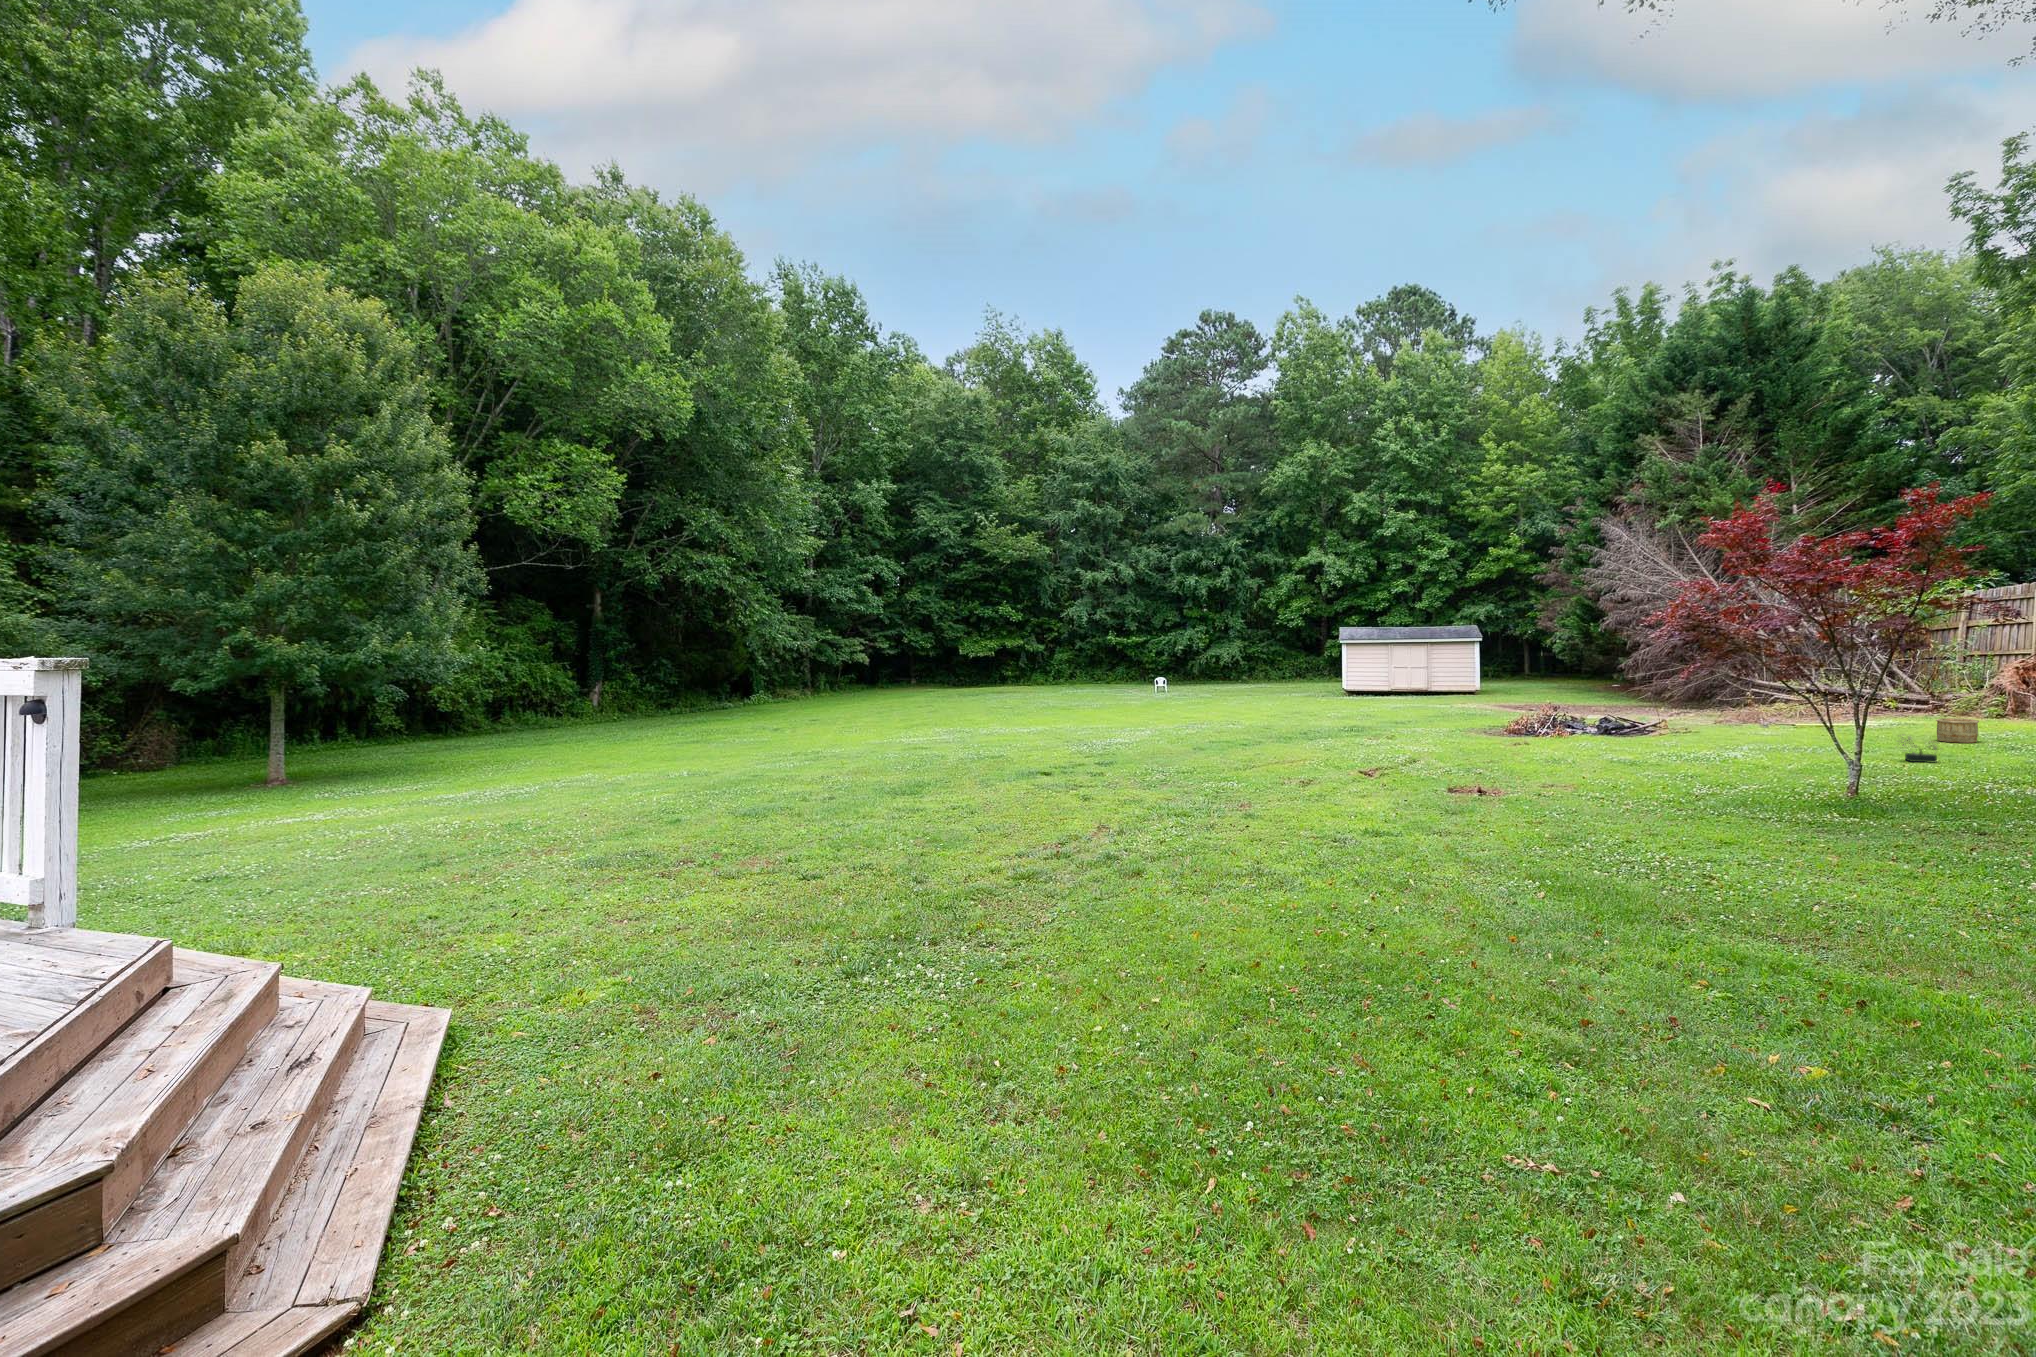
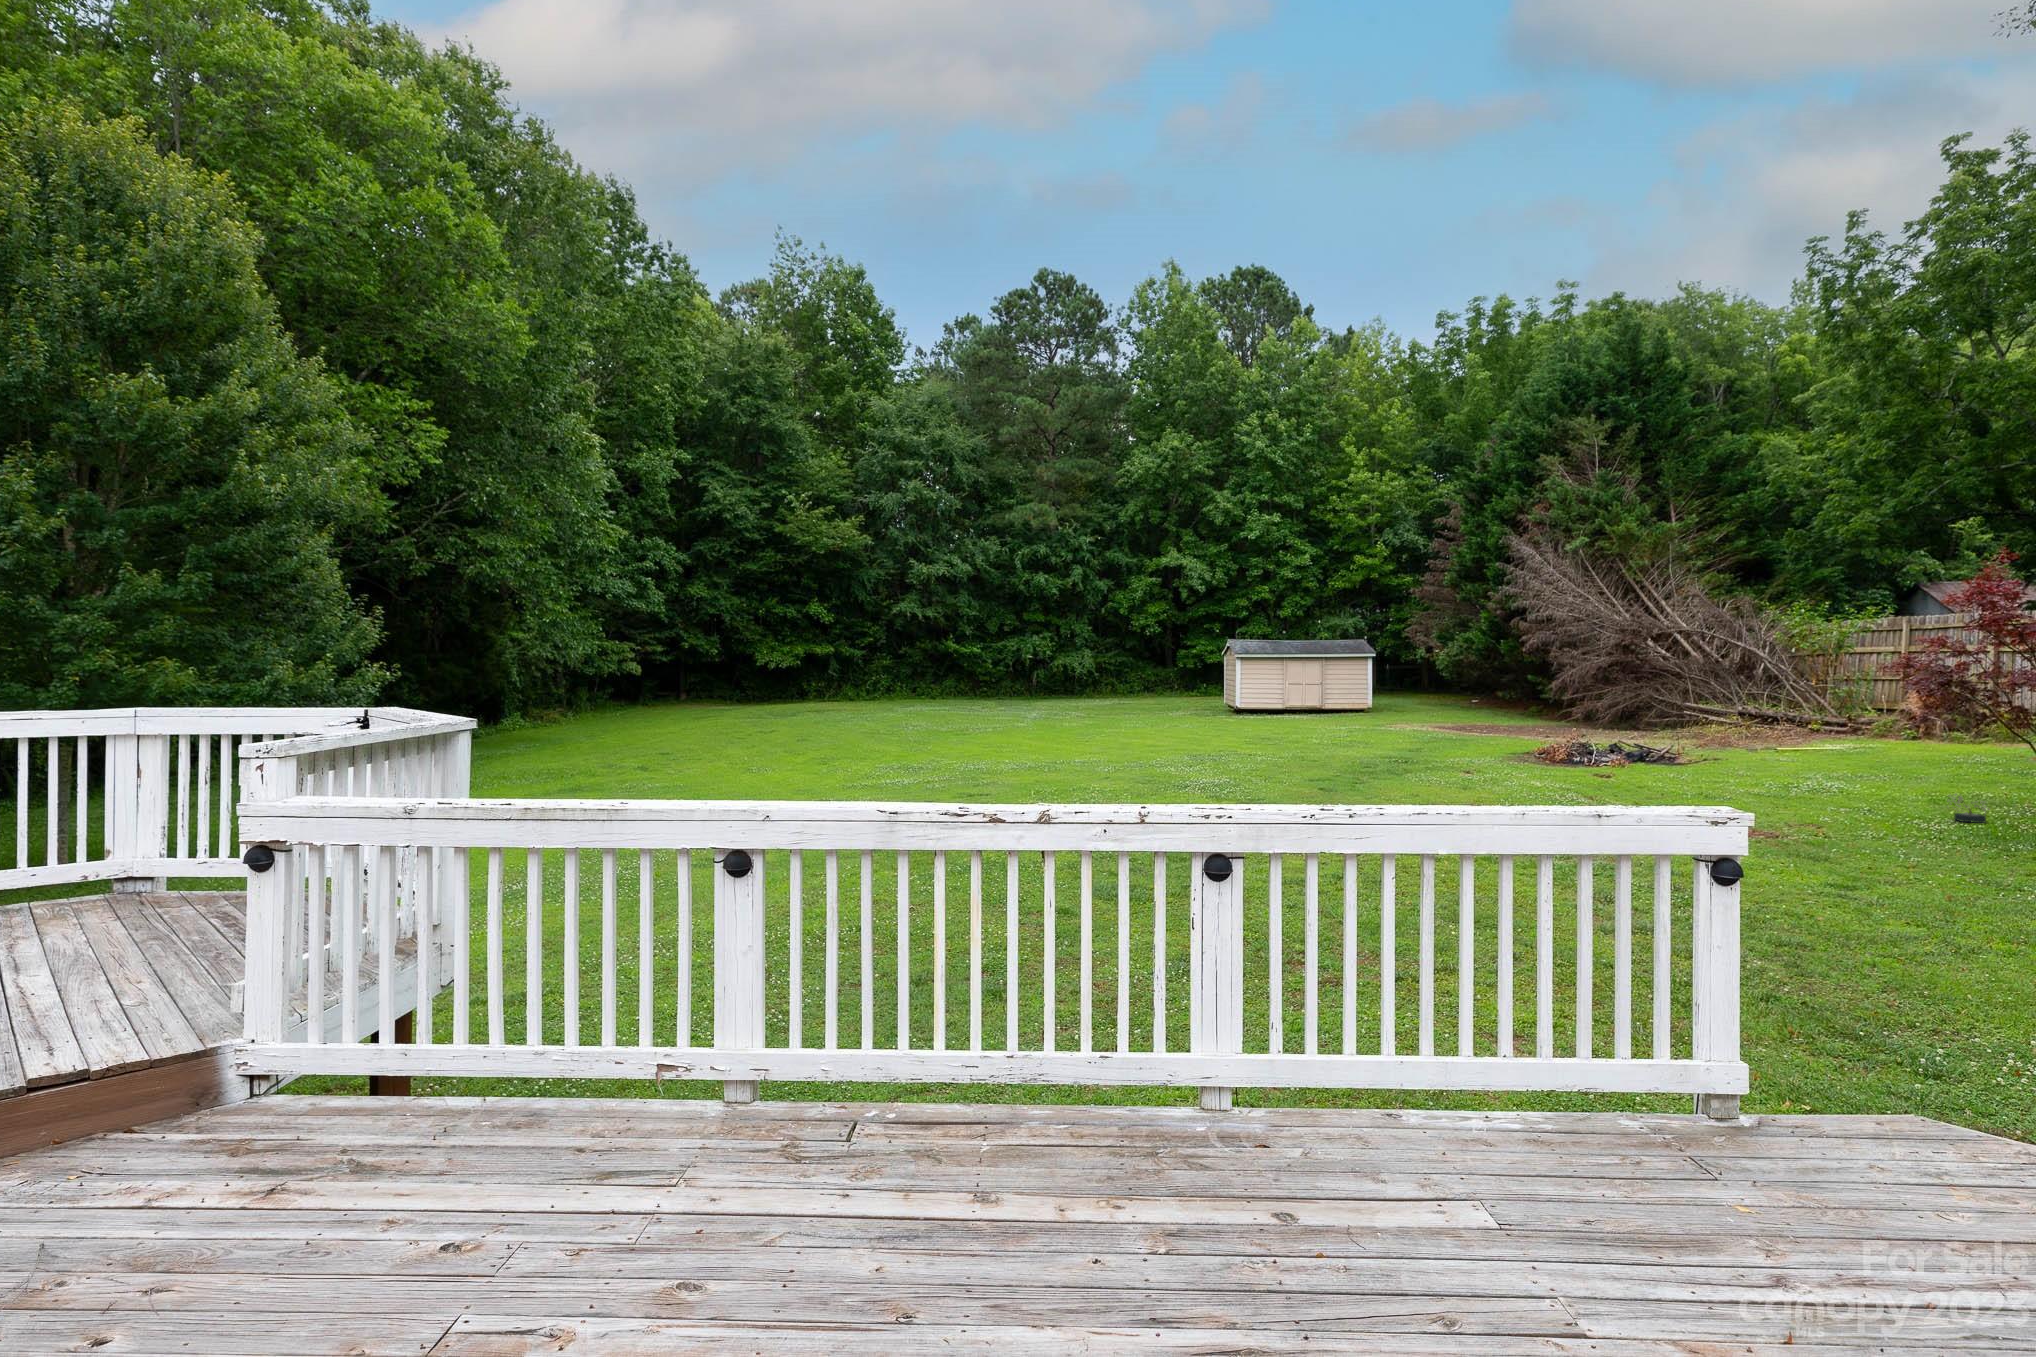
wooden bucket: present [1936,718,1979,743] -> none [1933,769,1972,795]

